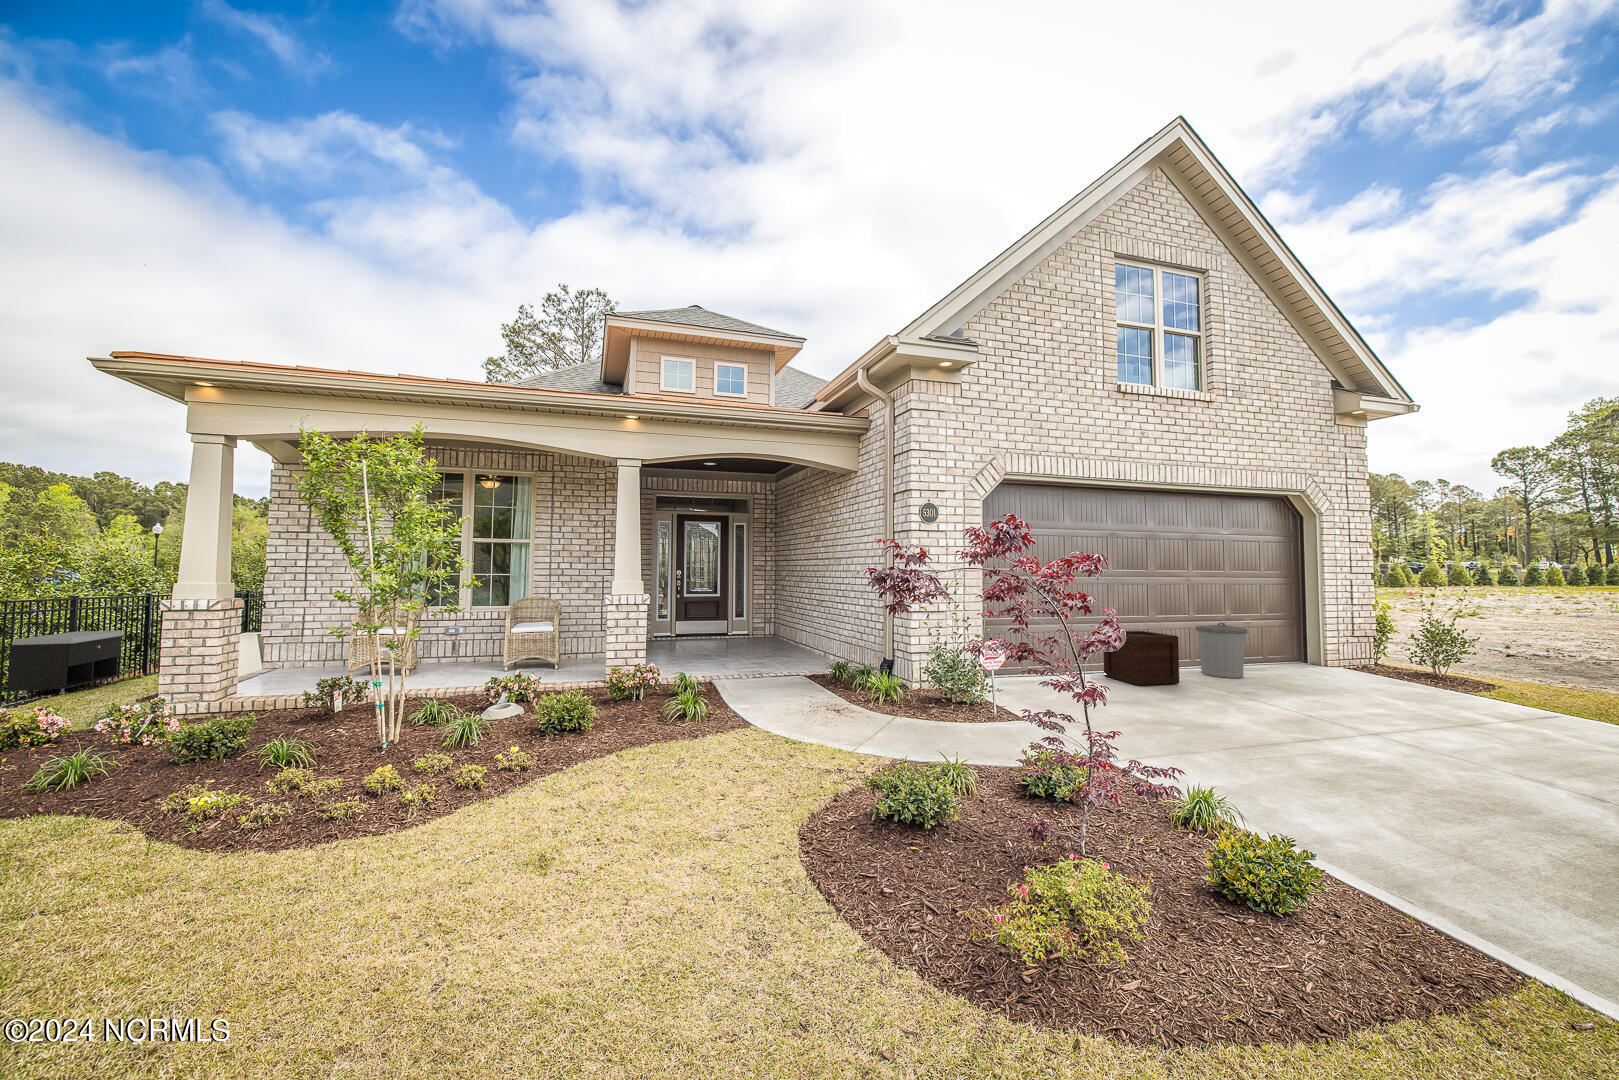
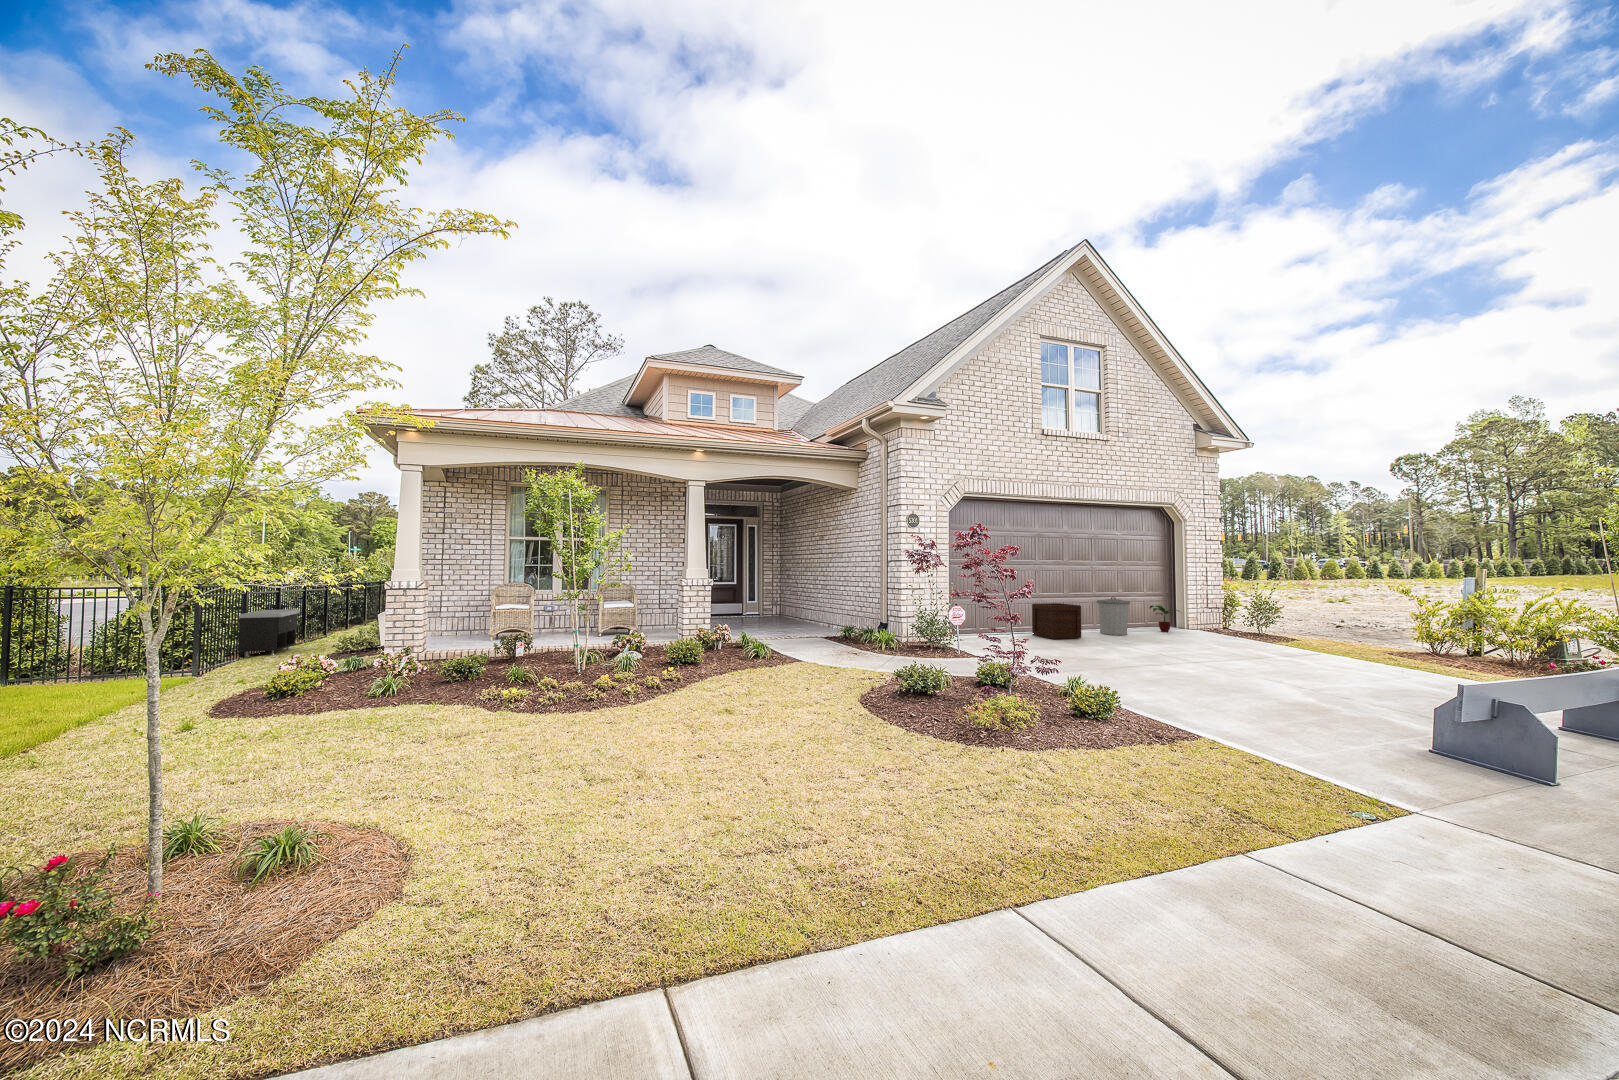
potted plant: none [1269,633,1321,672] -> present [1150,605,1180,632]

